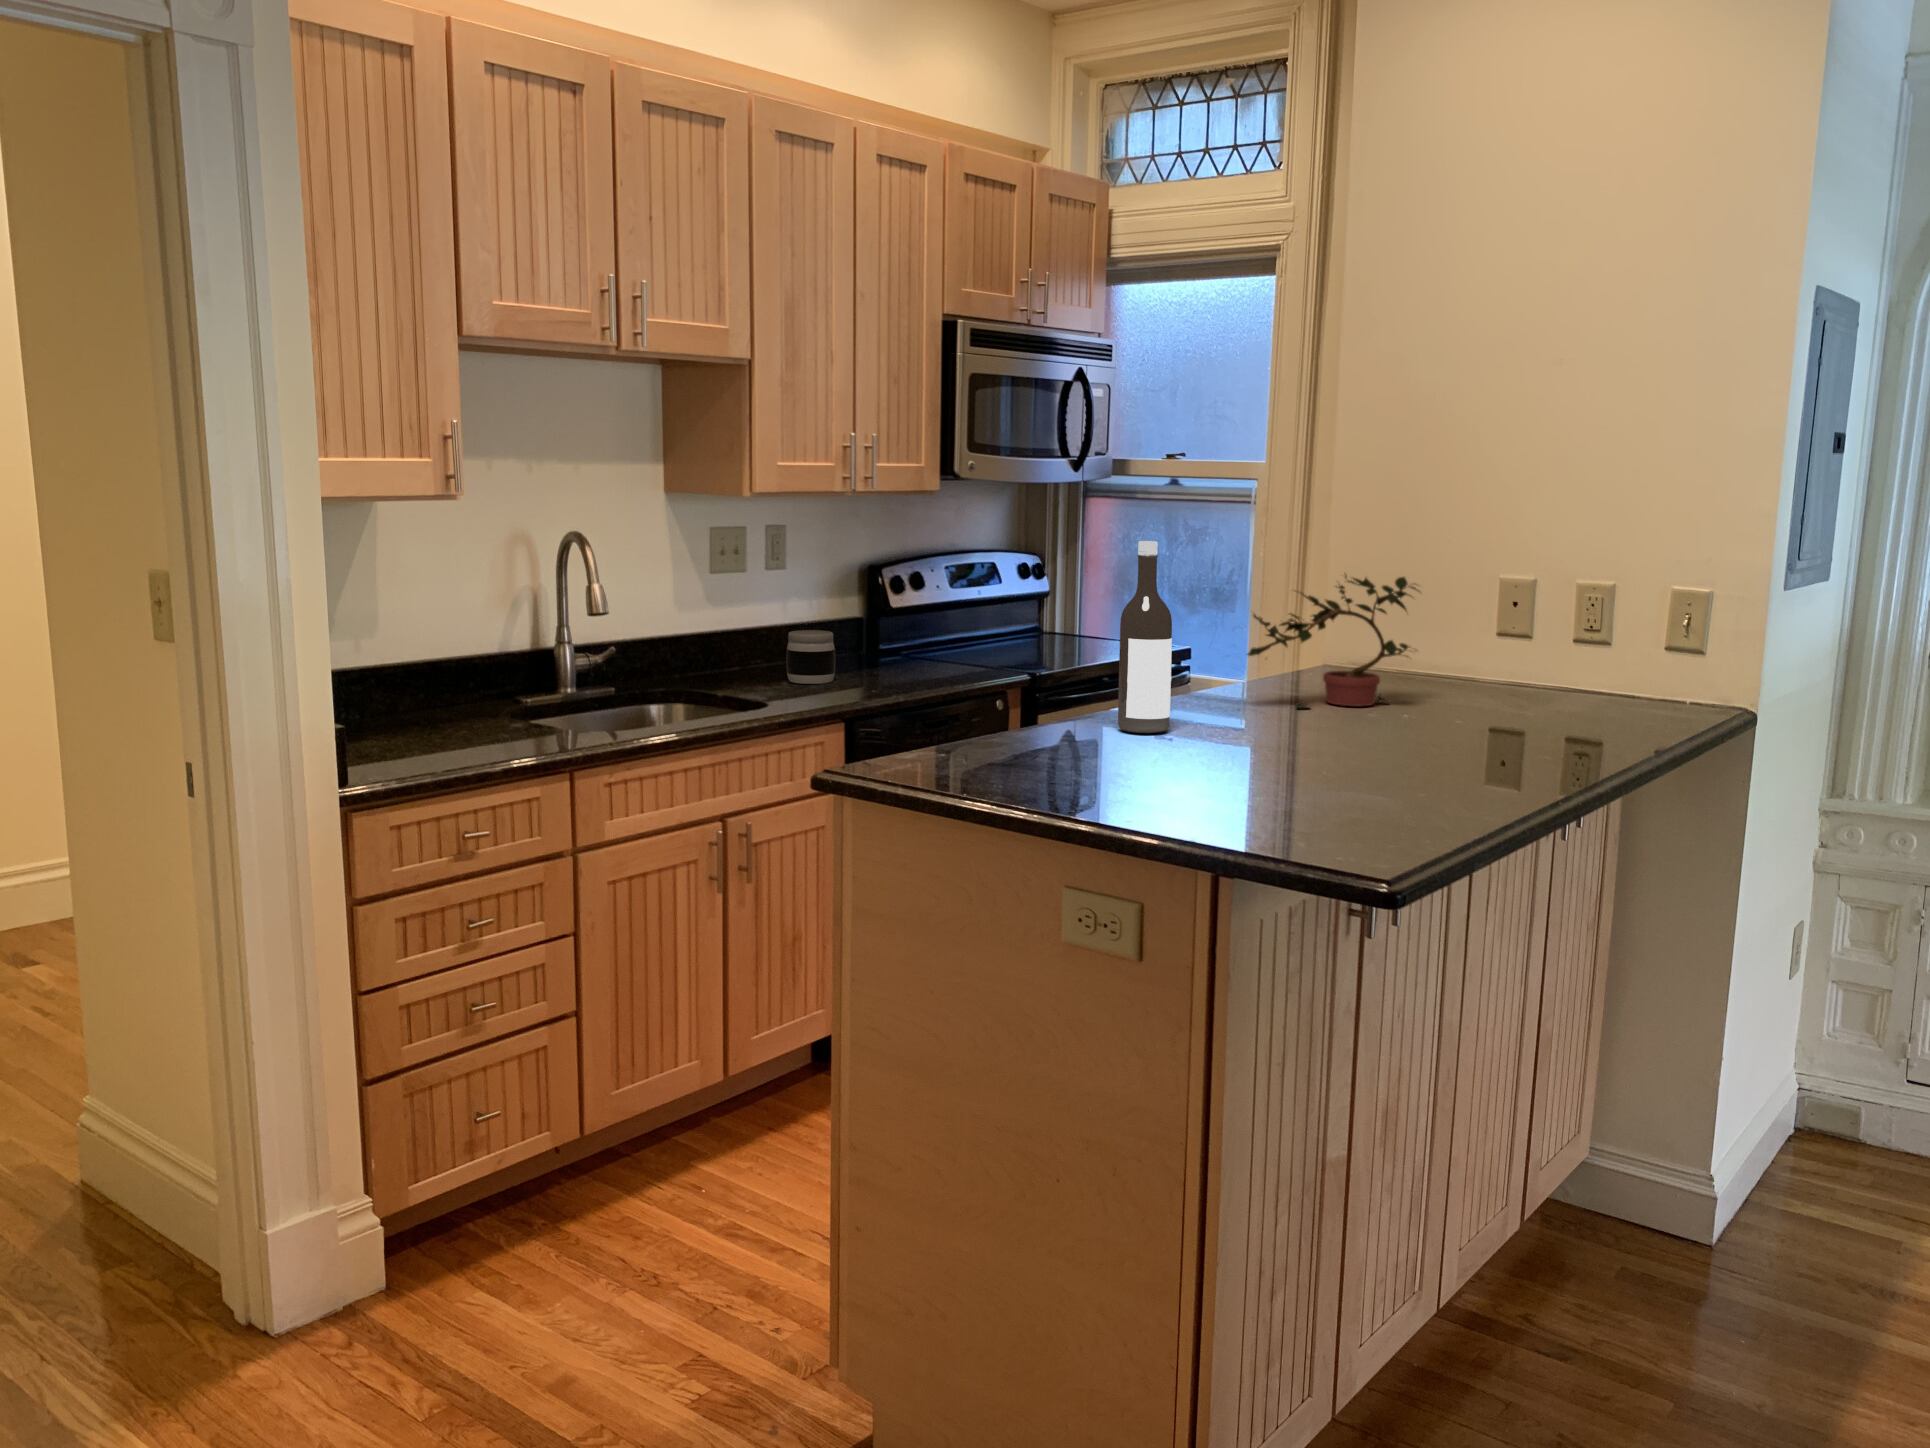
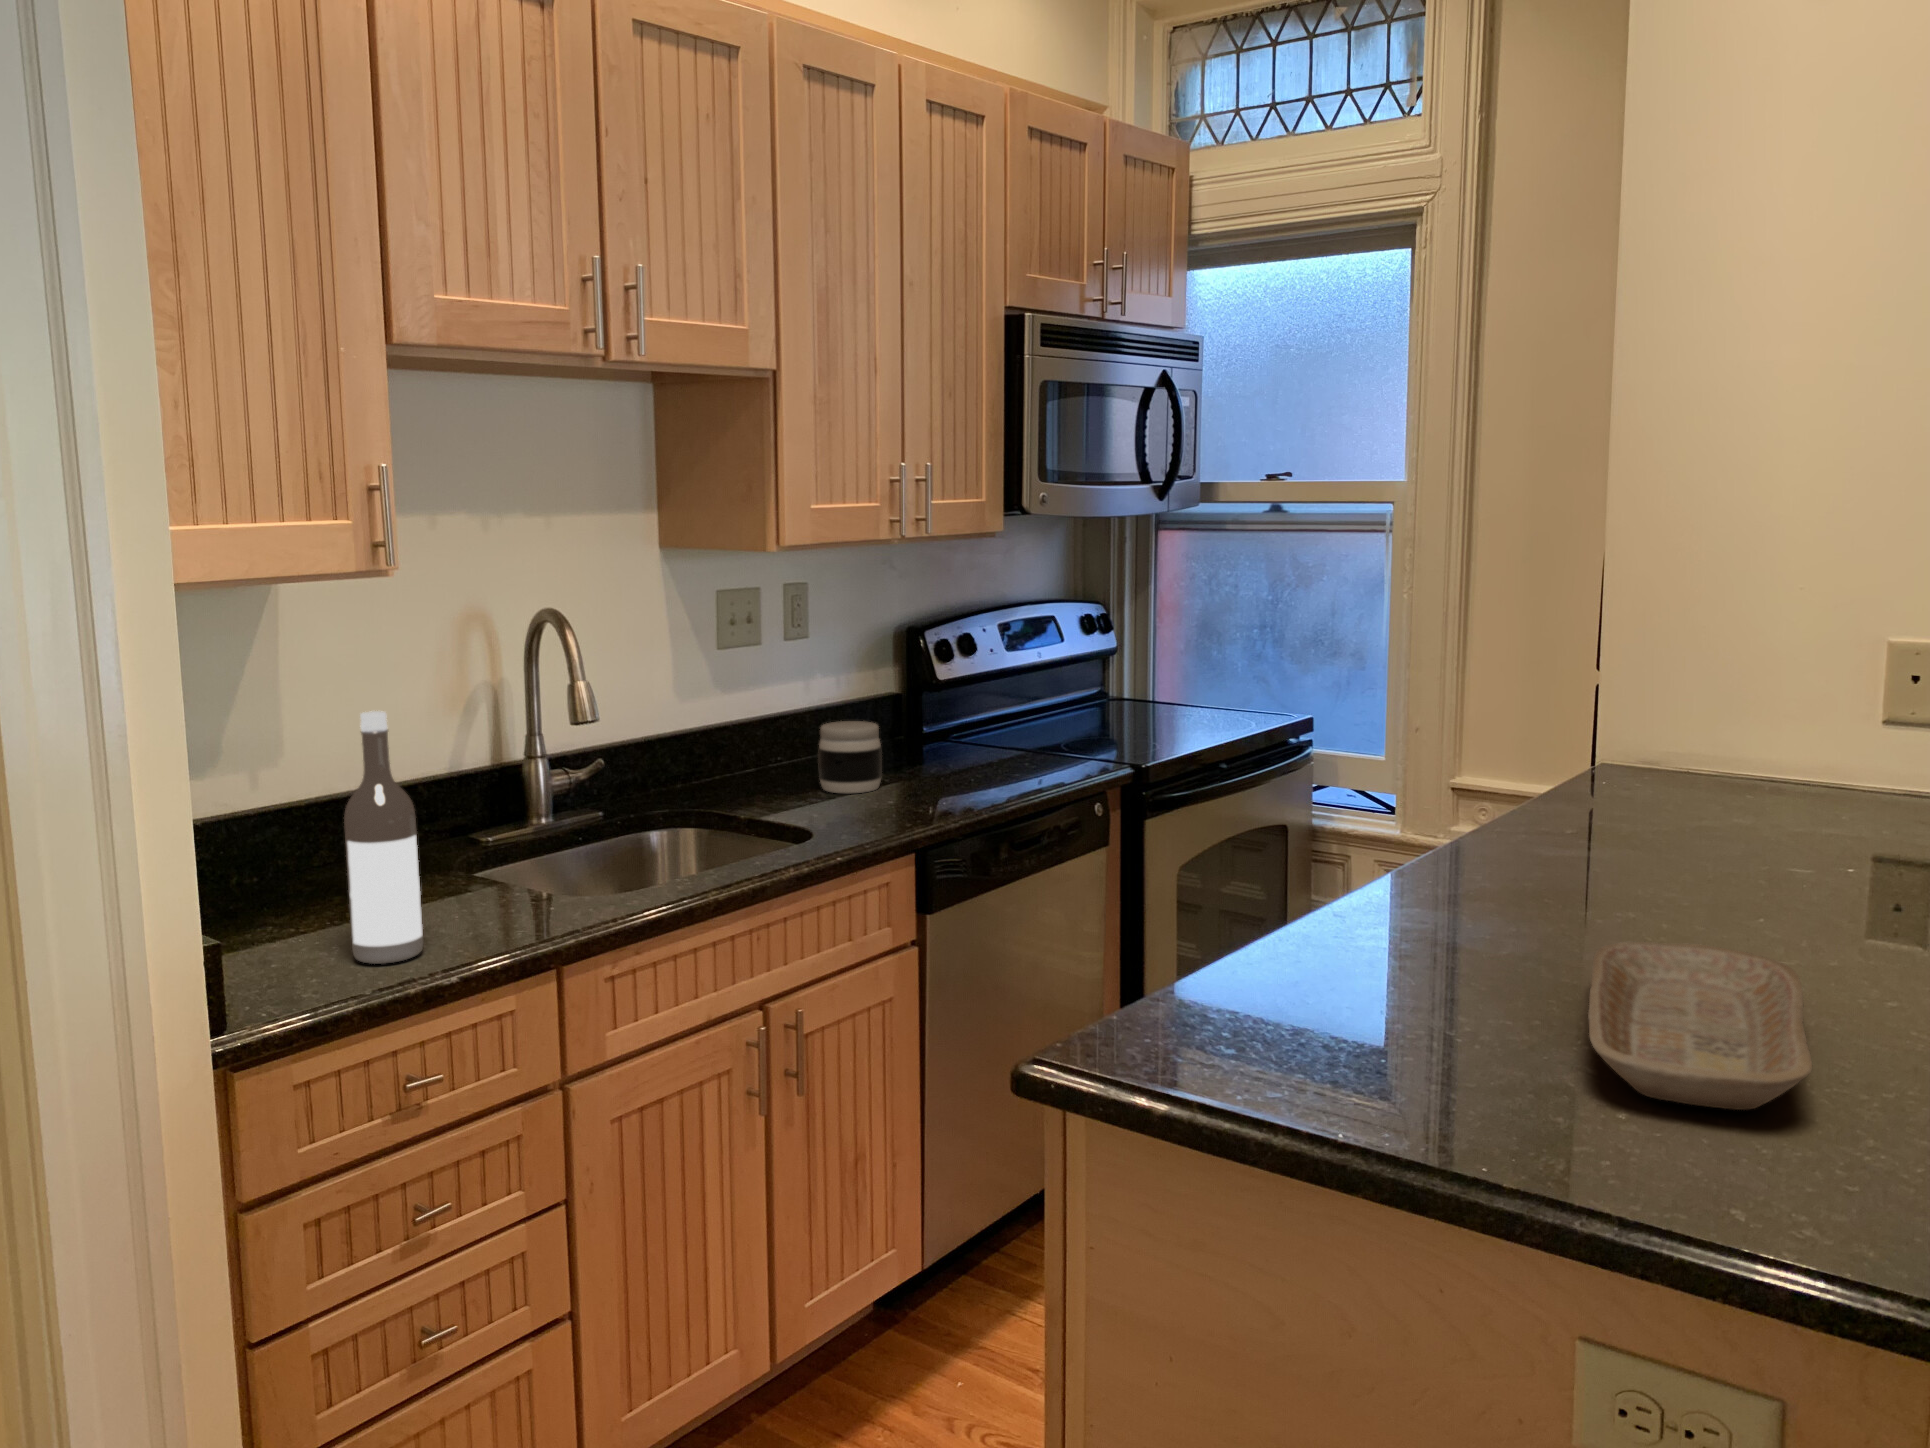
wine bottle: present [1118,541,1172,733] -> present [344,711,423,964]
potted plant: present [1248,575,1418,708] -> none [1578,642,1834,856]
tray: none [1108,731,1264,793] -> present [1588,942,1812,1110]

